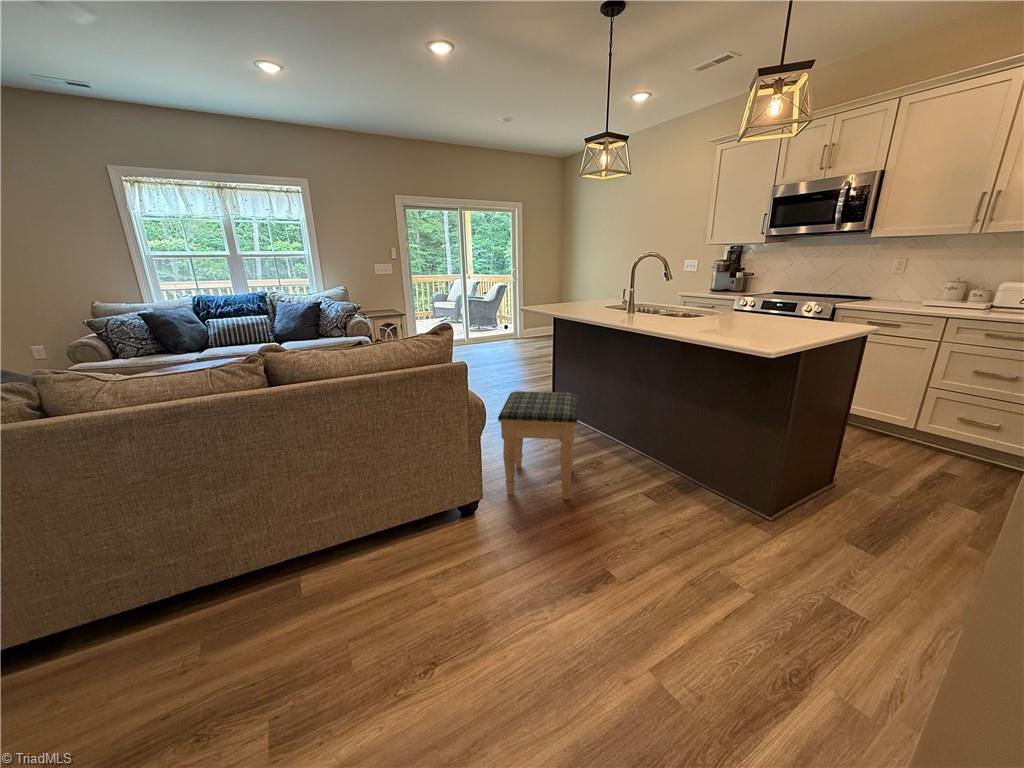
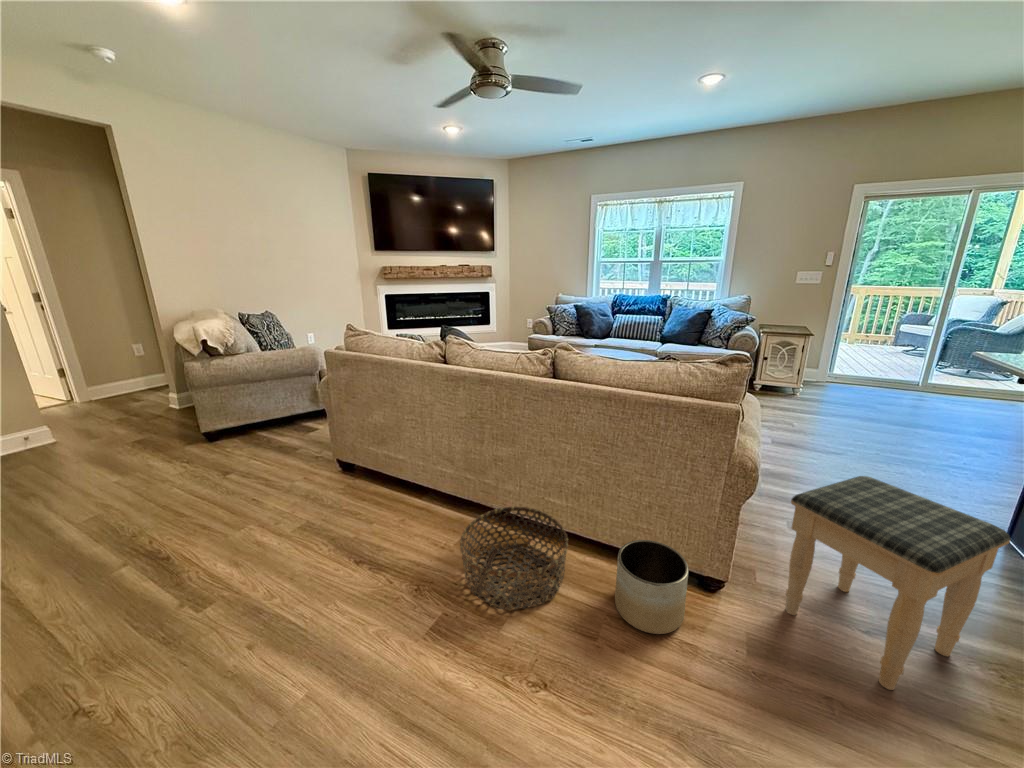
planter: none [413,494,474,570] -> present [615,540,689,634]
basket: none [229,536,376,675] -> present [460,507,568,610]

